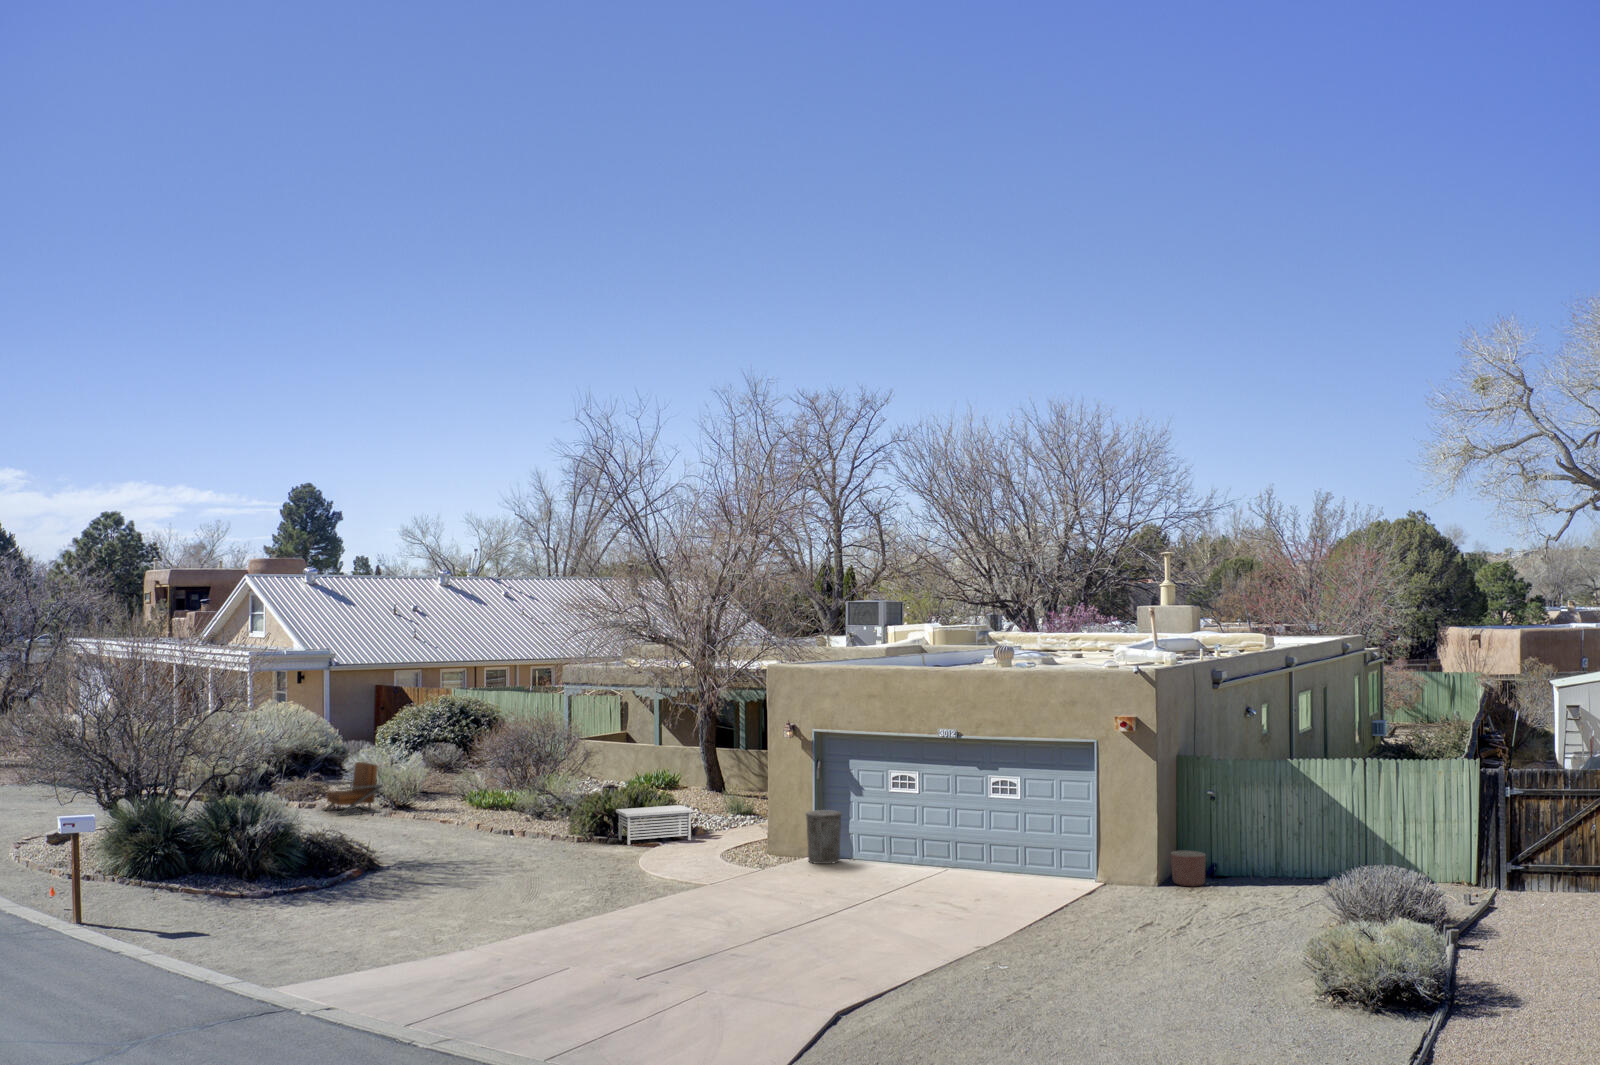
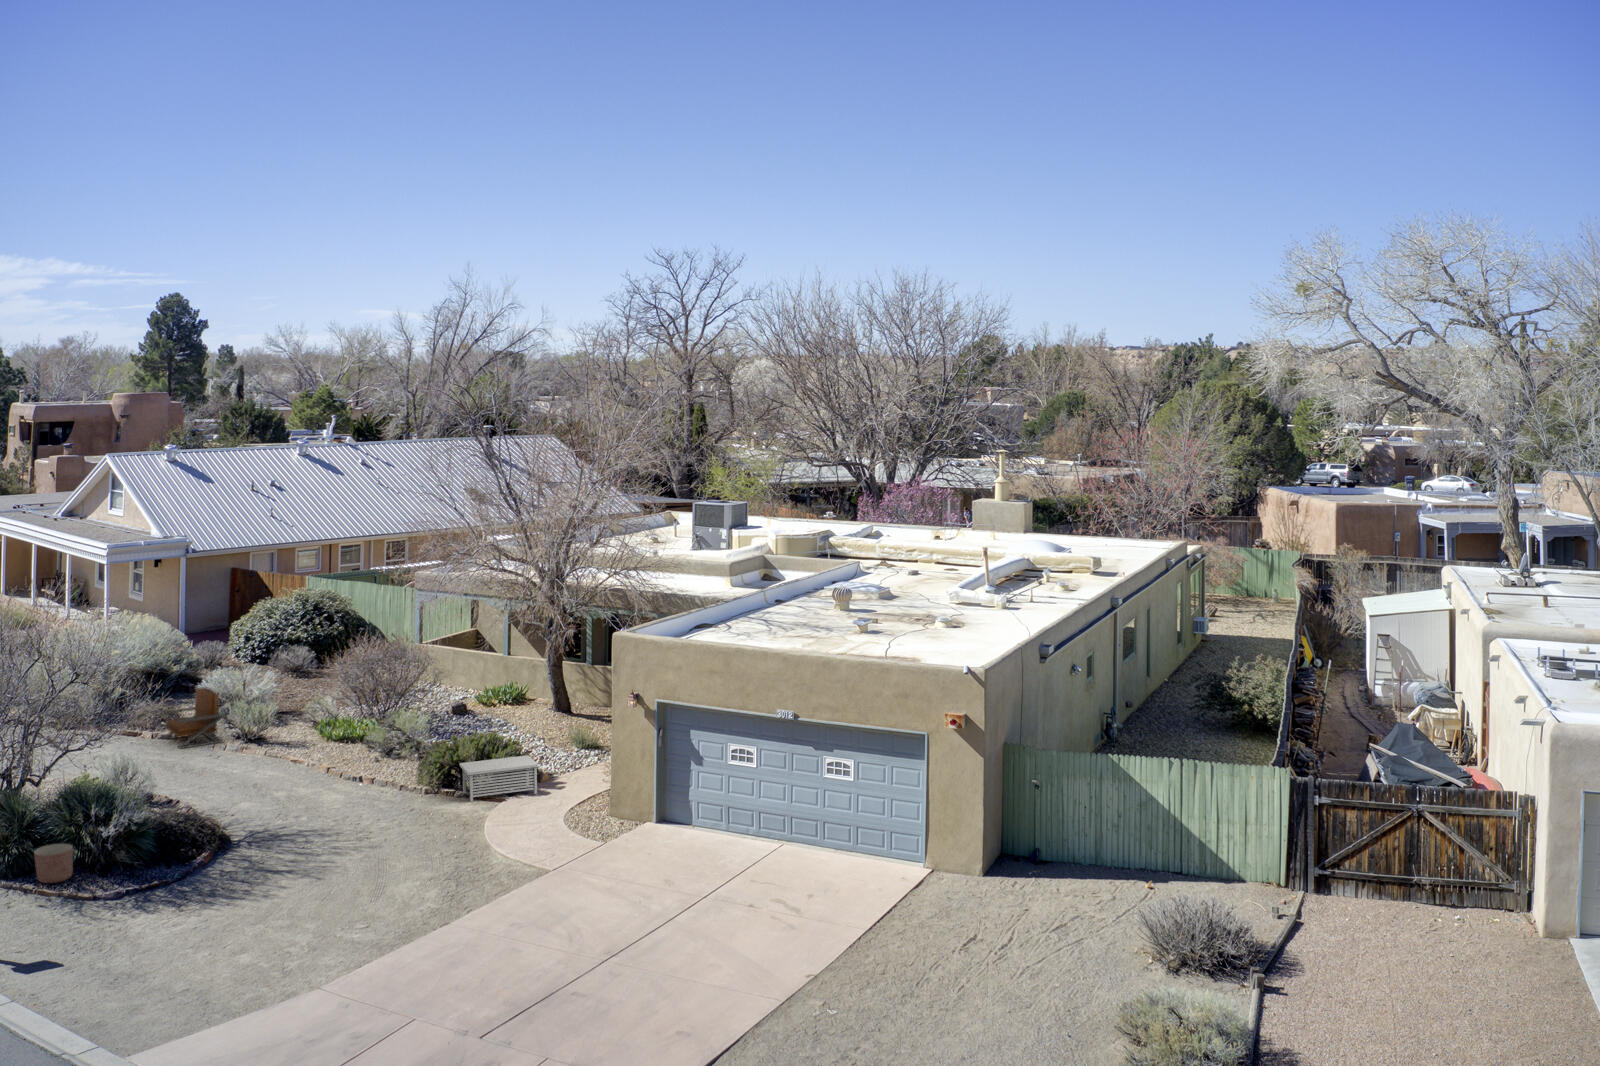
trash can: present [806,810,842,864] -> none [644,780,682,837]
planter: present [1171,851,1206,887] -> present [34,844,73,883]

